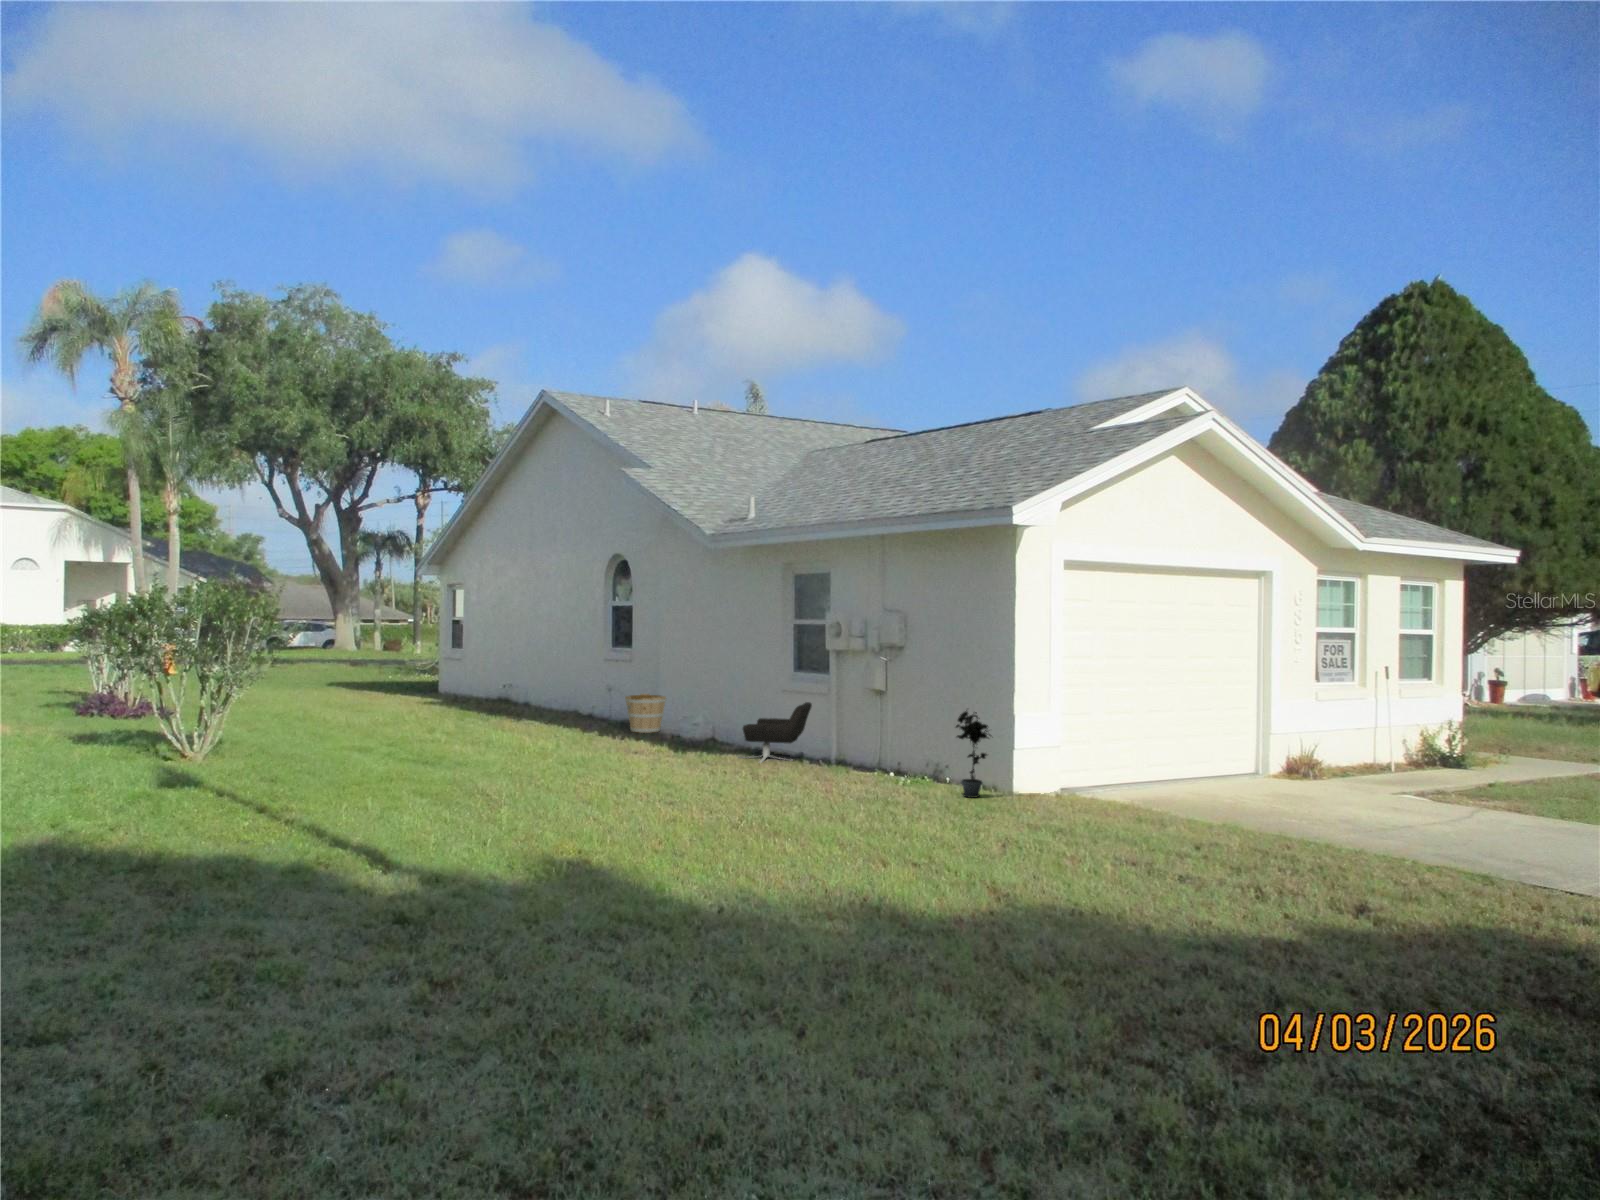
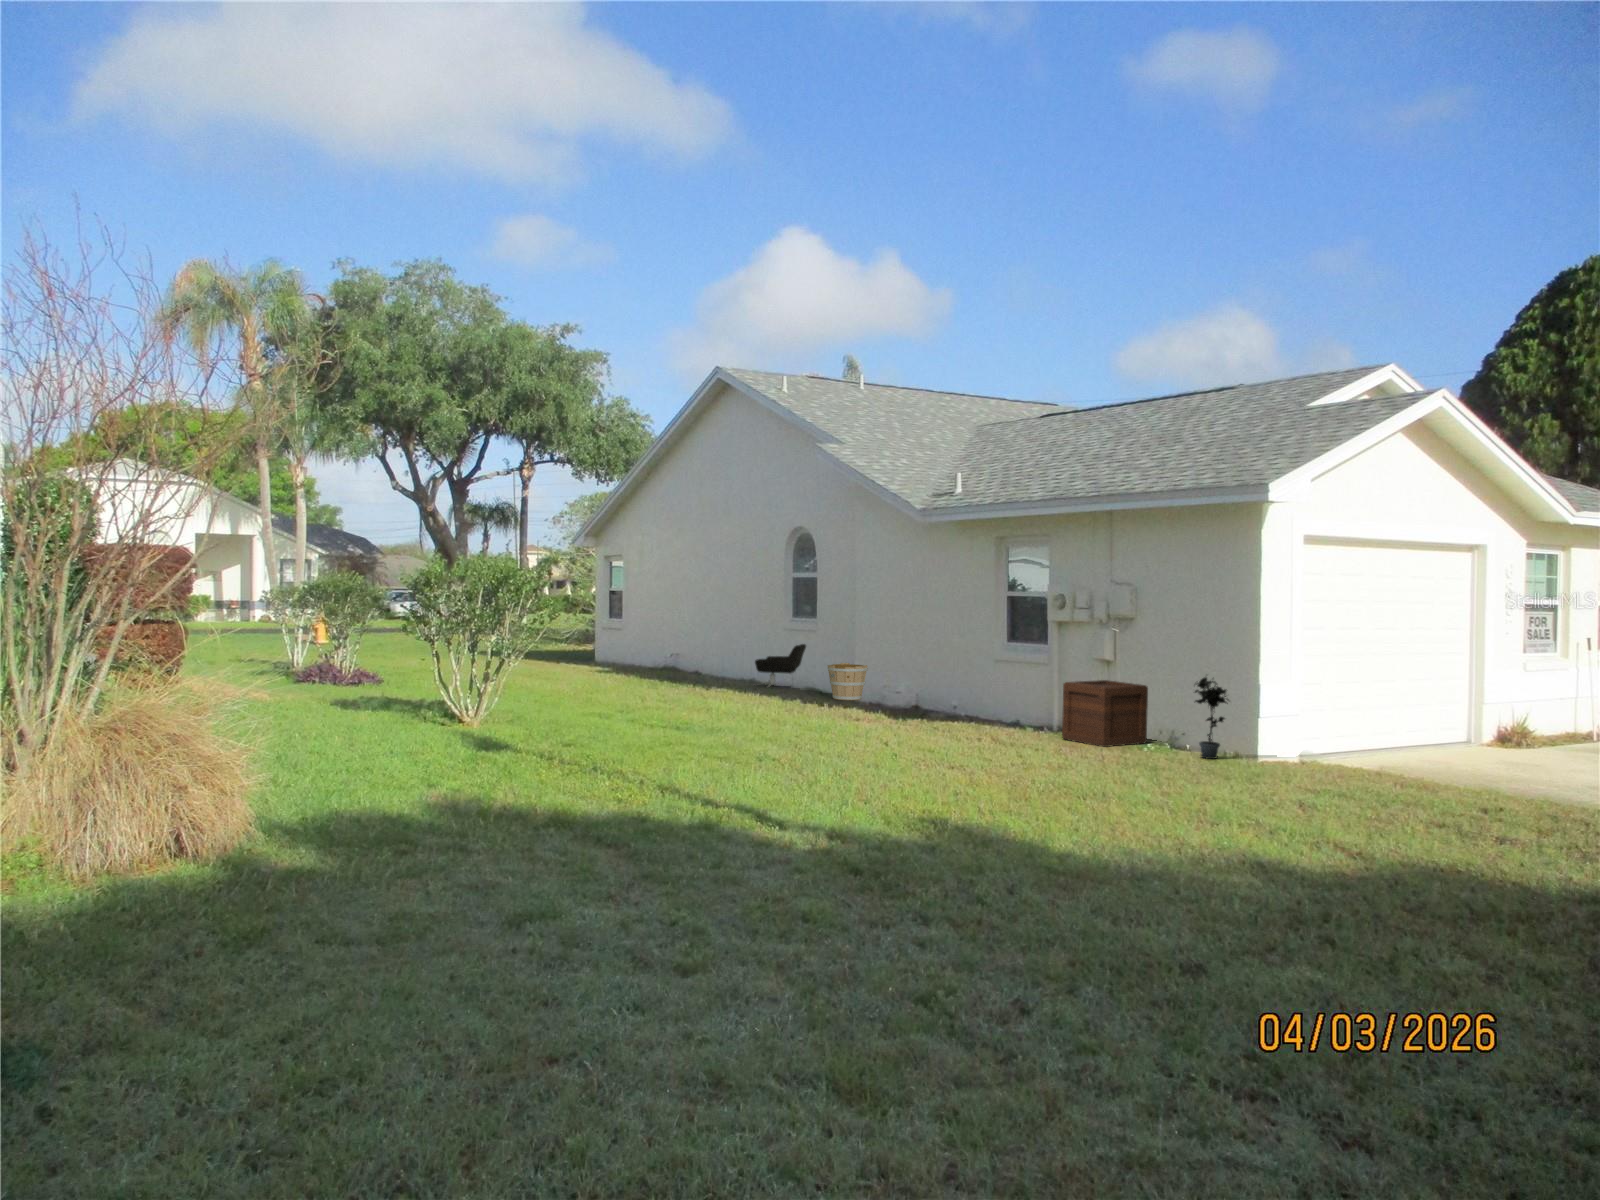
lounge chair: present [743,702,812,762] -> present [755,644,806,687]
wooden crate: none [832,713,919,785] -> present [1062,680,1148,747]

